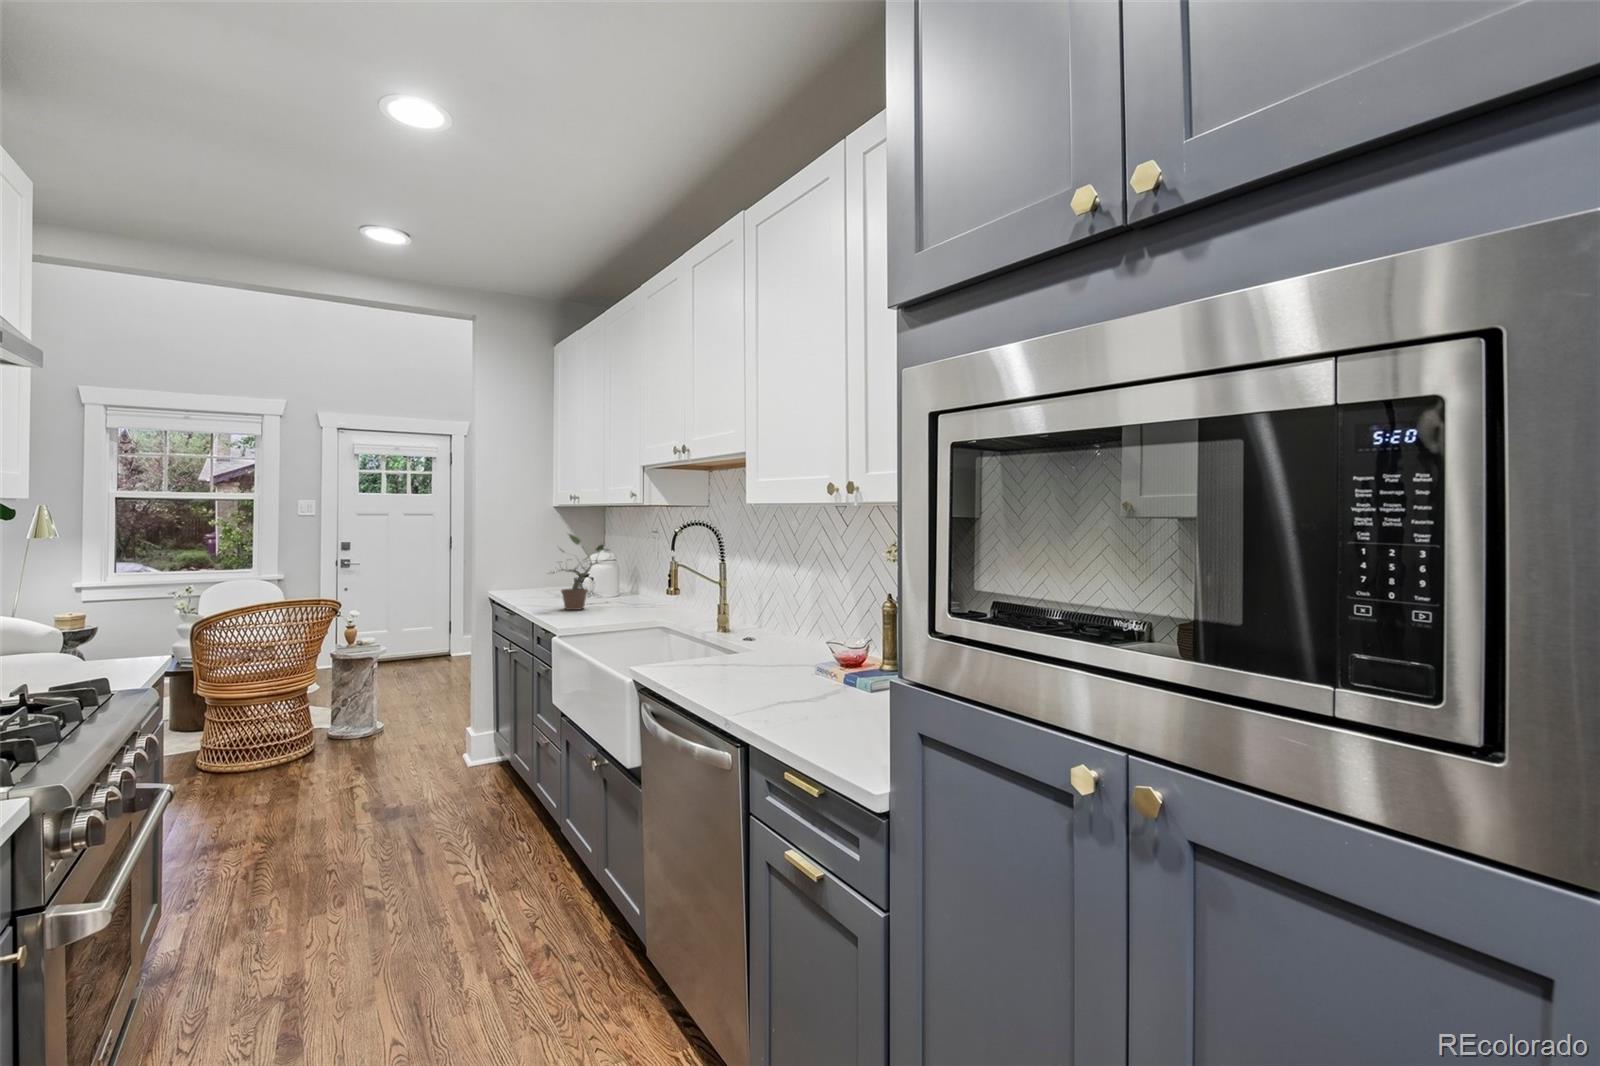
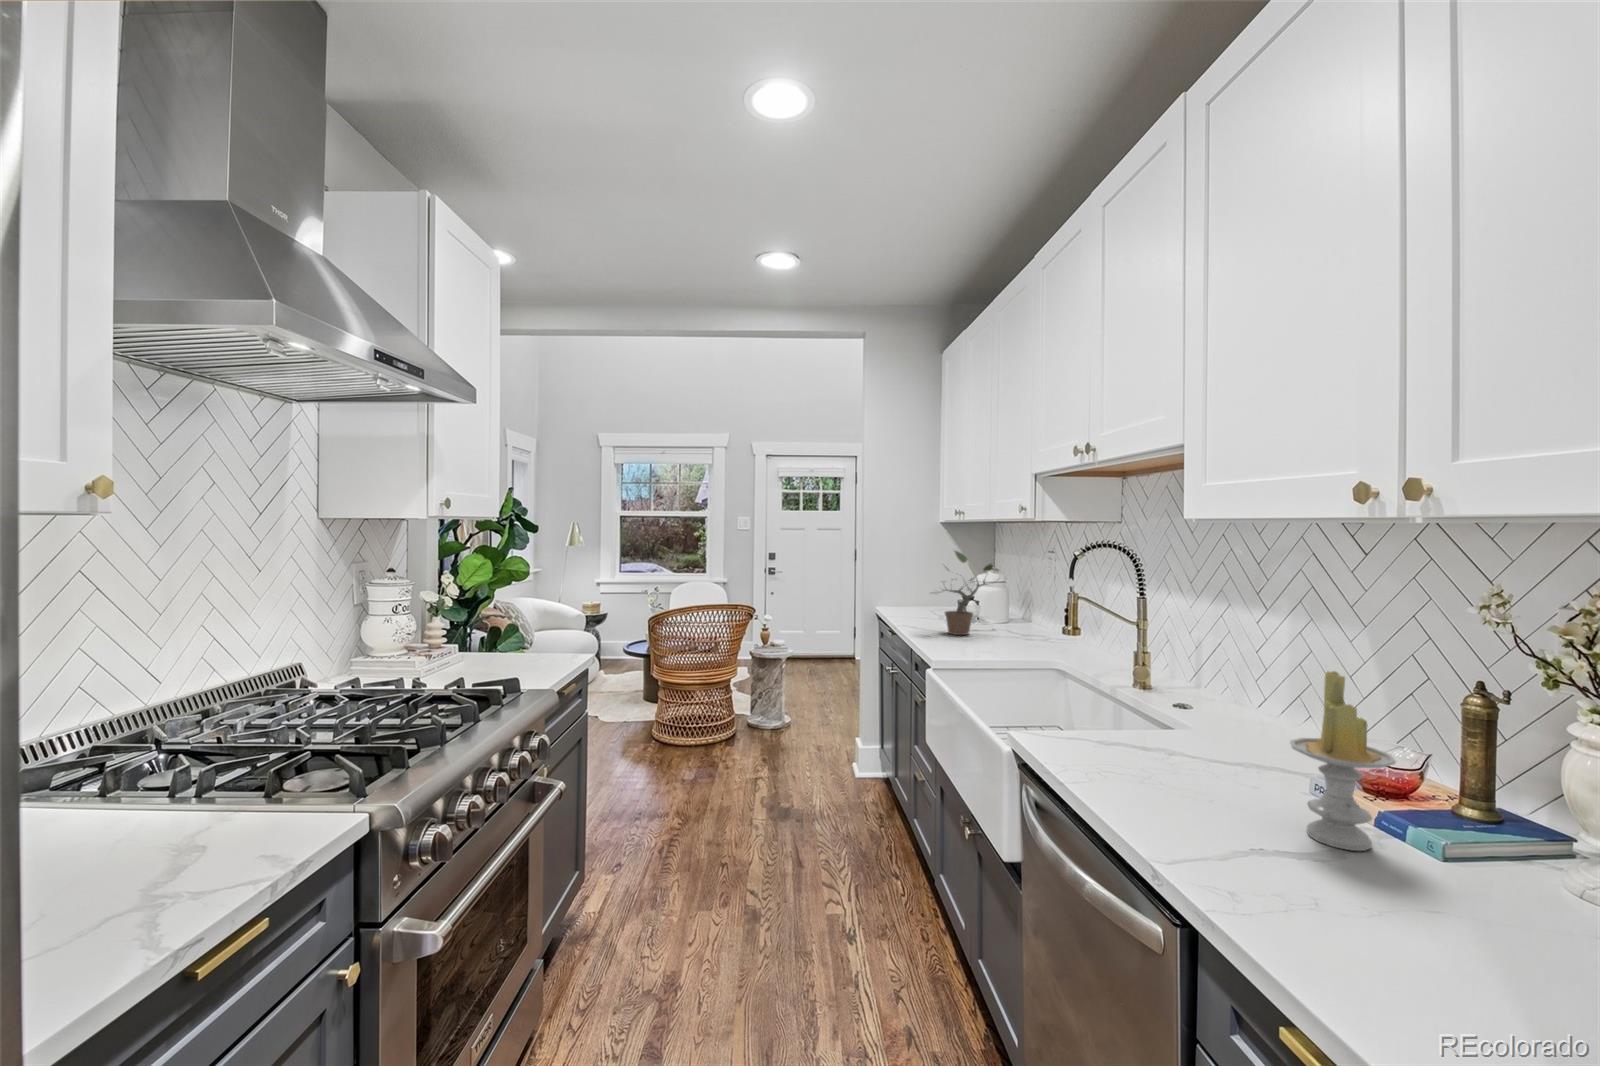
candle: none [803,593,853,697] -> present [1290,671,1396,851]

